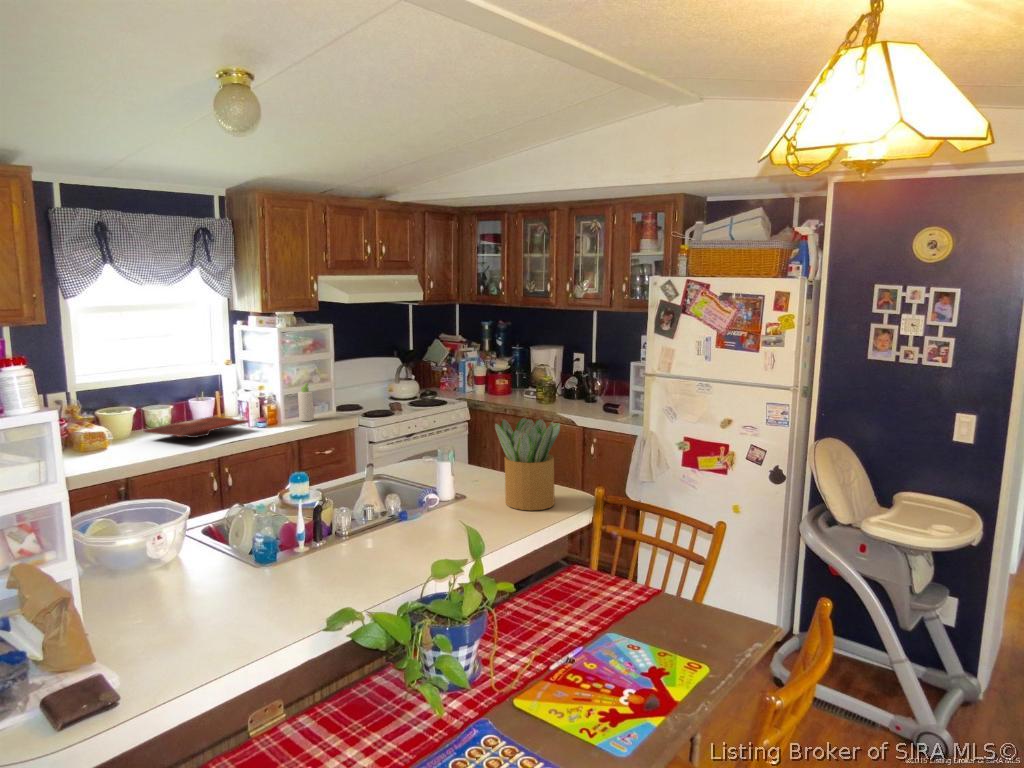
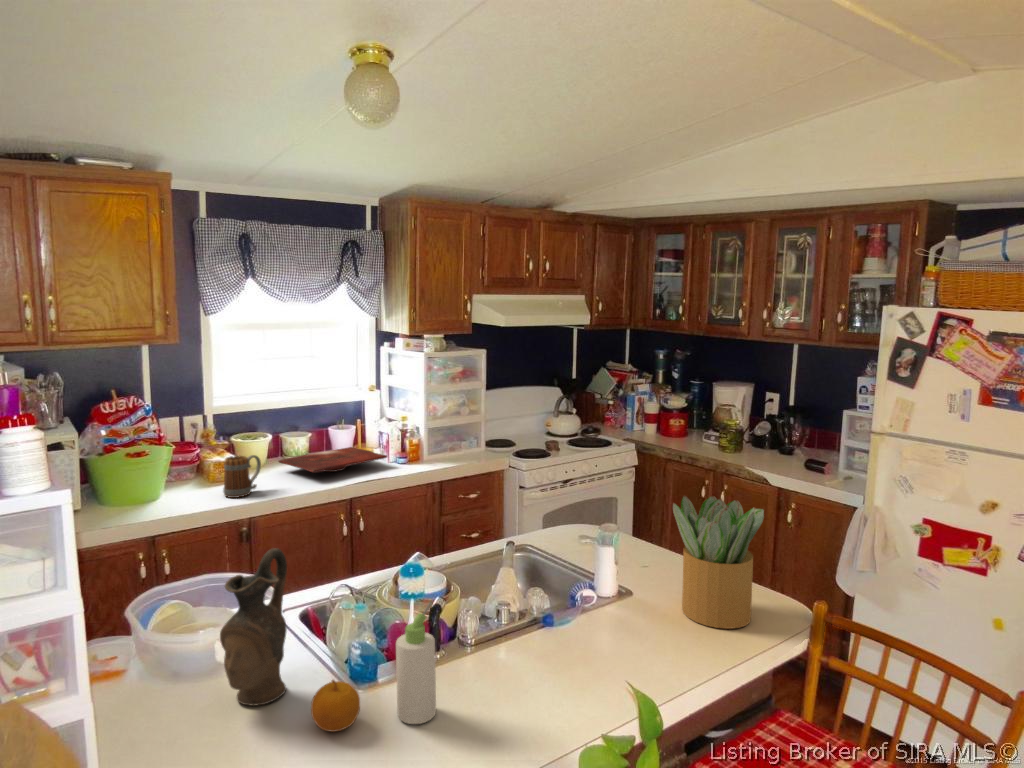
bottle: present [298,380,314,421] -> present [396,602,436,724]
mug: none [96,423,131,462] -> present [223,455,261,498]
ceramic pitcher: none [153,466,207,585] -> present [220,548,287,706]
fruit: none [234,553,271,590] -> present [311,680,360,732]

